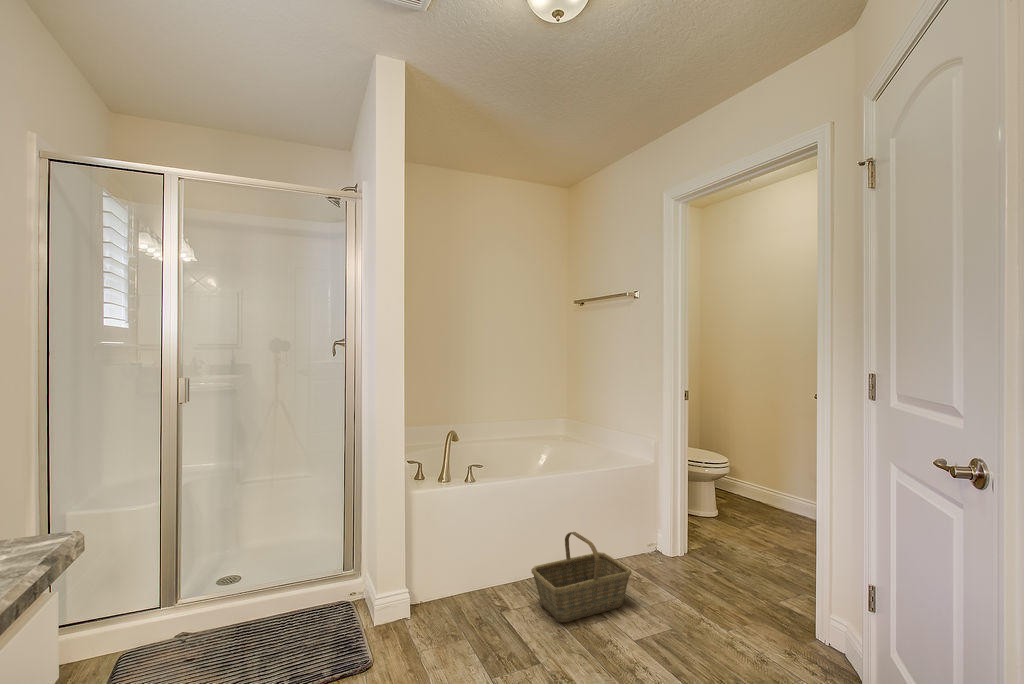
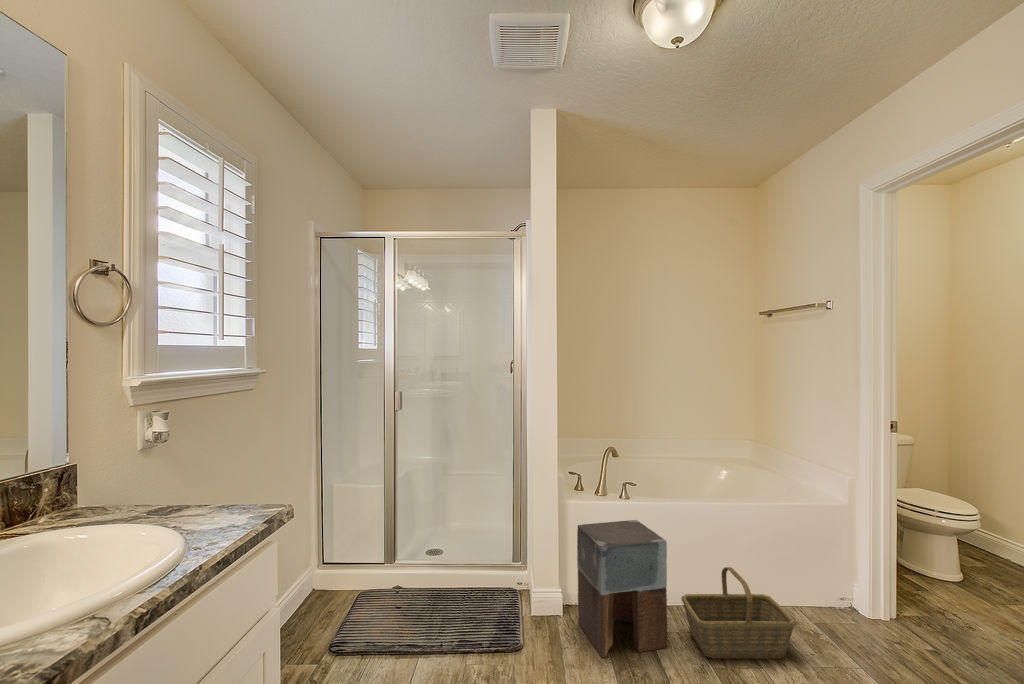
stool: none [428,500,523,651] -> present [577,520,667,658]

